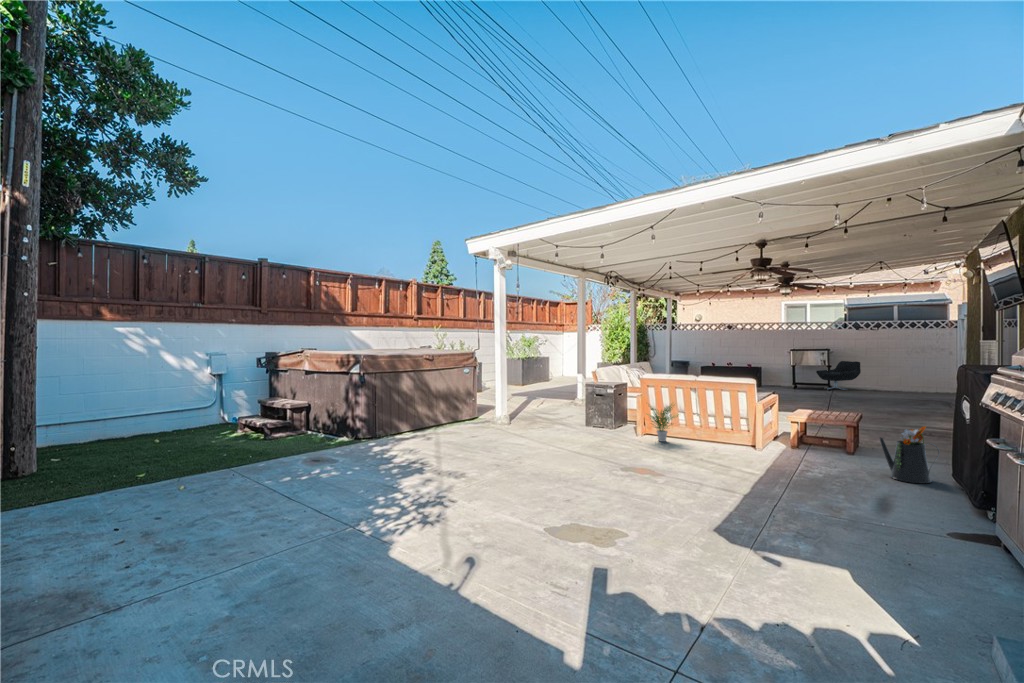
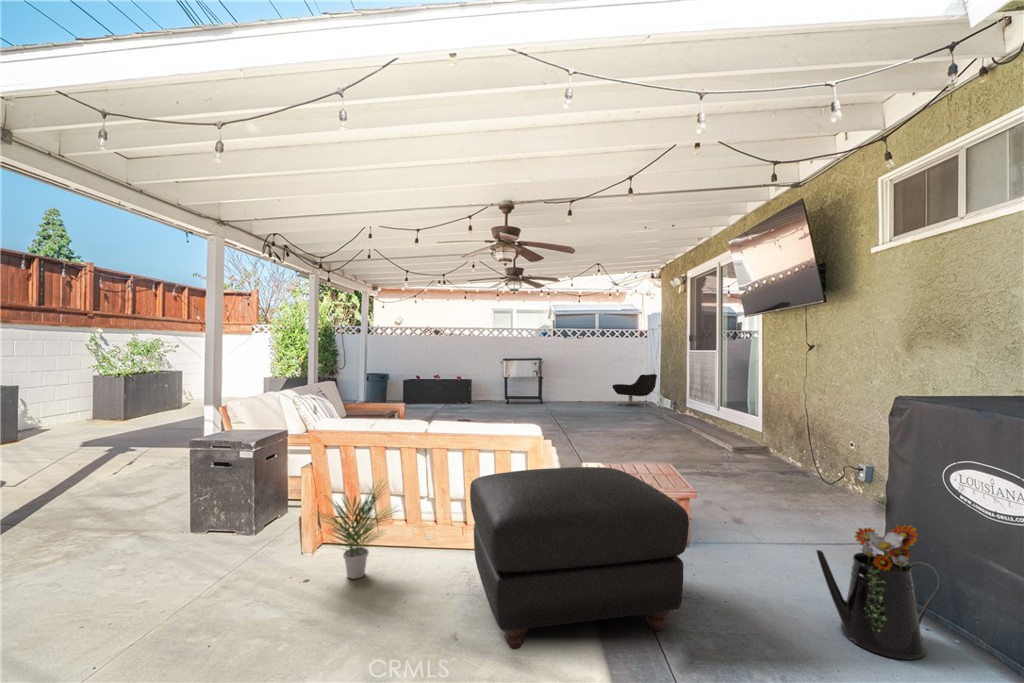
lounge chair: present [816,361,861,390] -> present [612,374,657,406]
ottoman: none [712,398,807,465] -> present [470,467,689,649]

